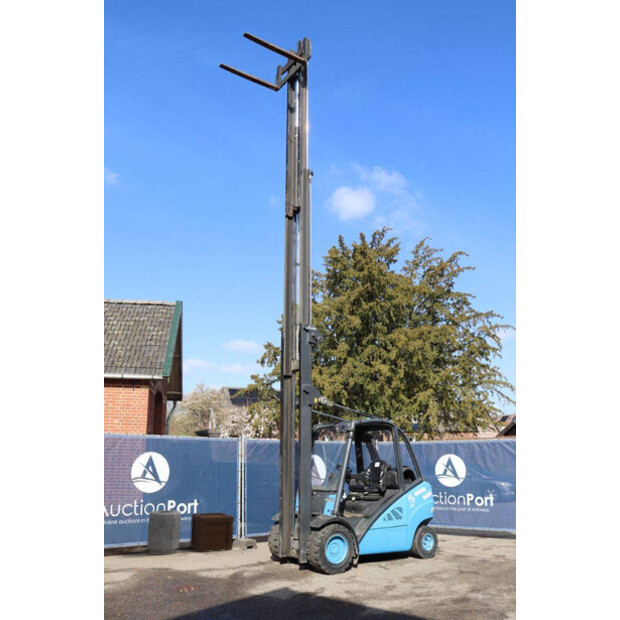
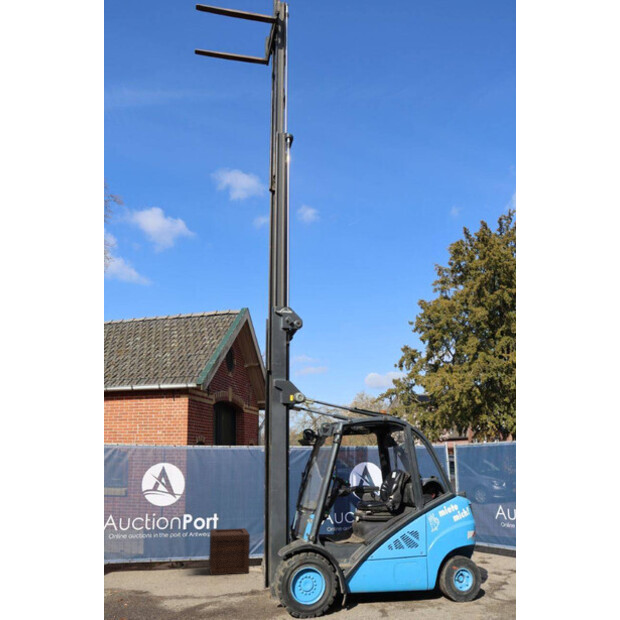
trash can: present [147,510,181,555] -> none [153,525,191,577]

